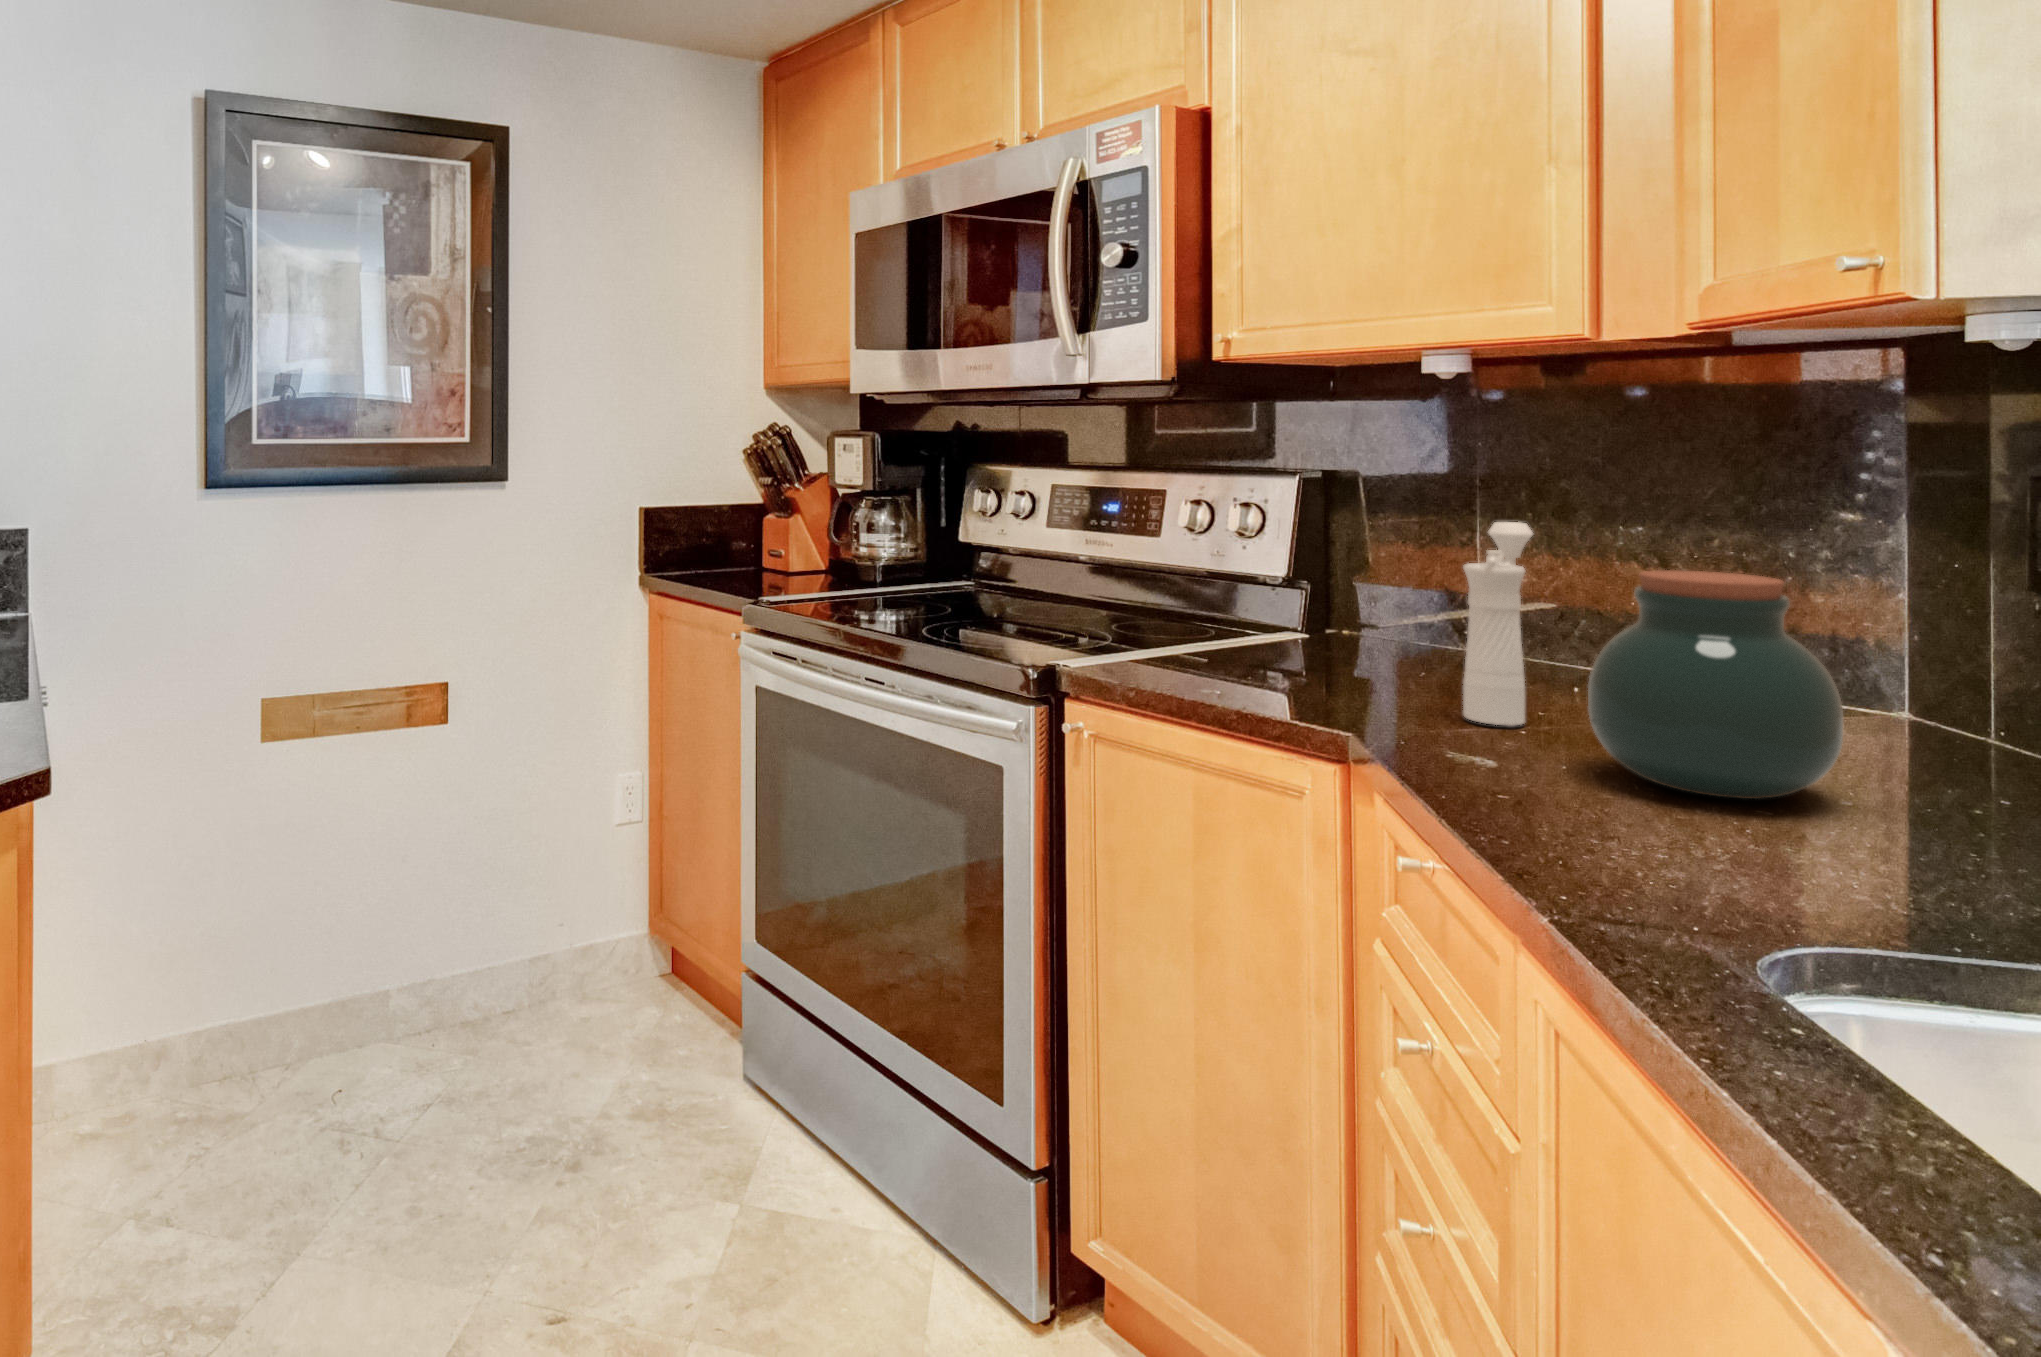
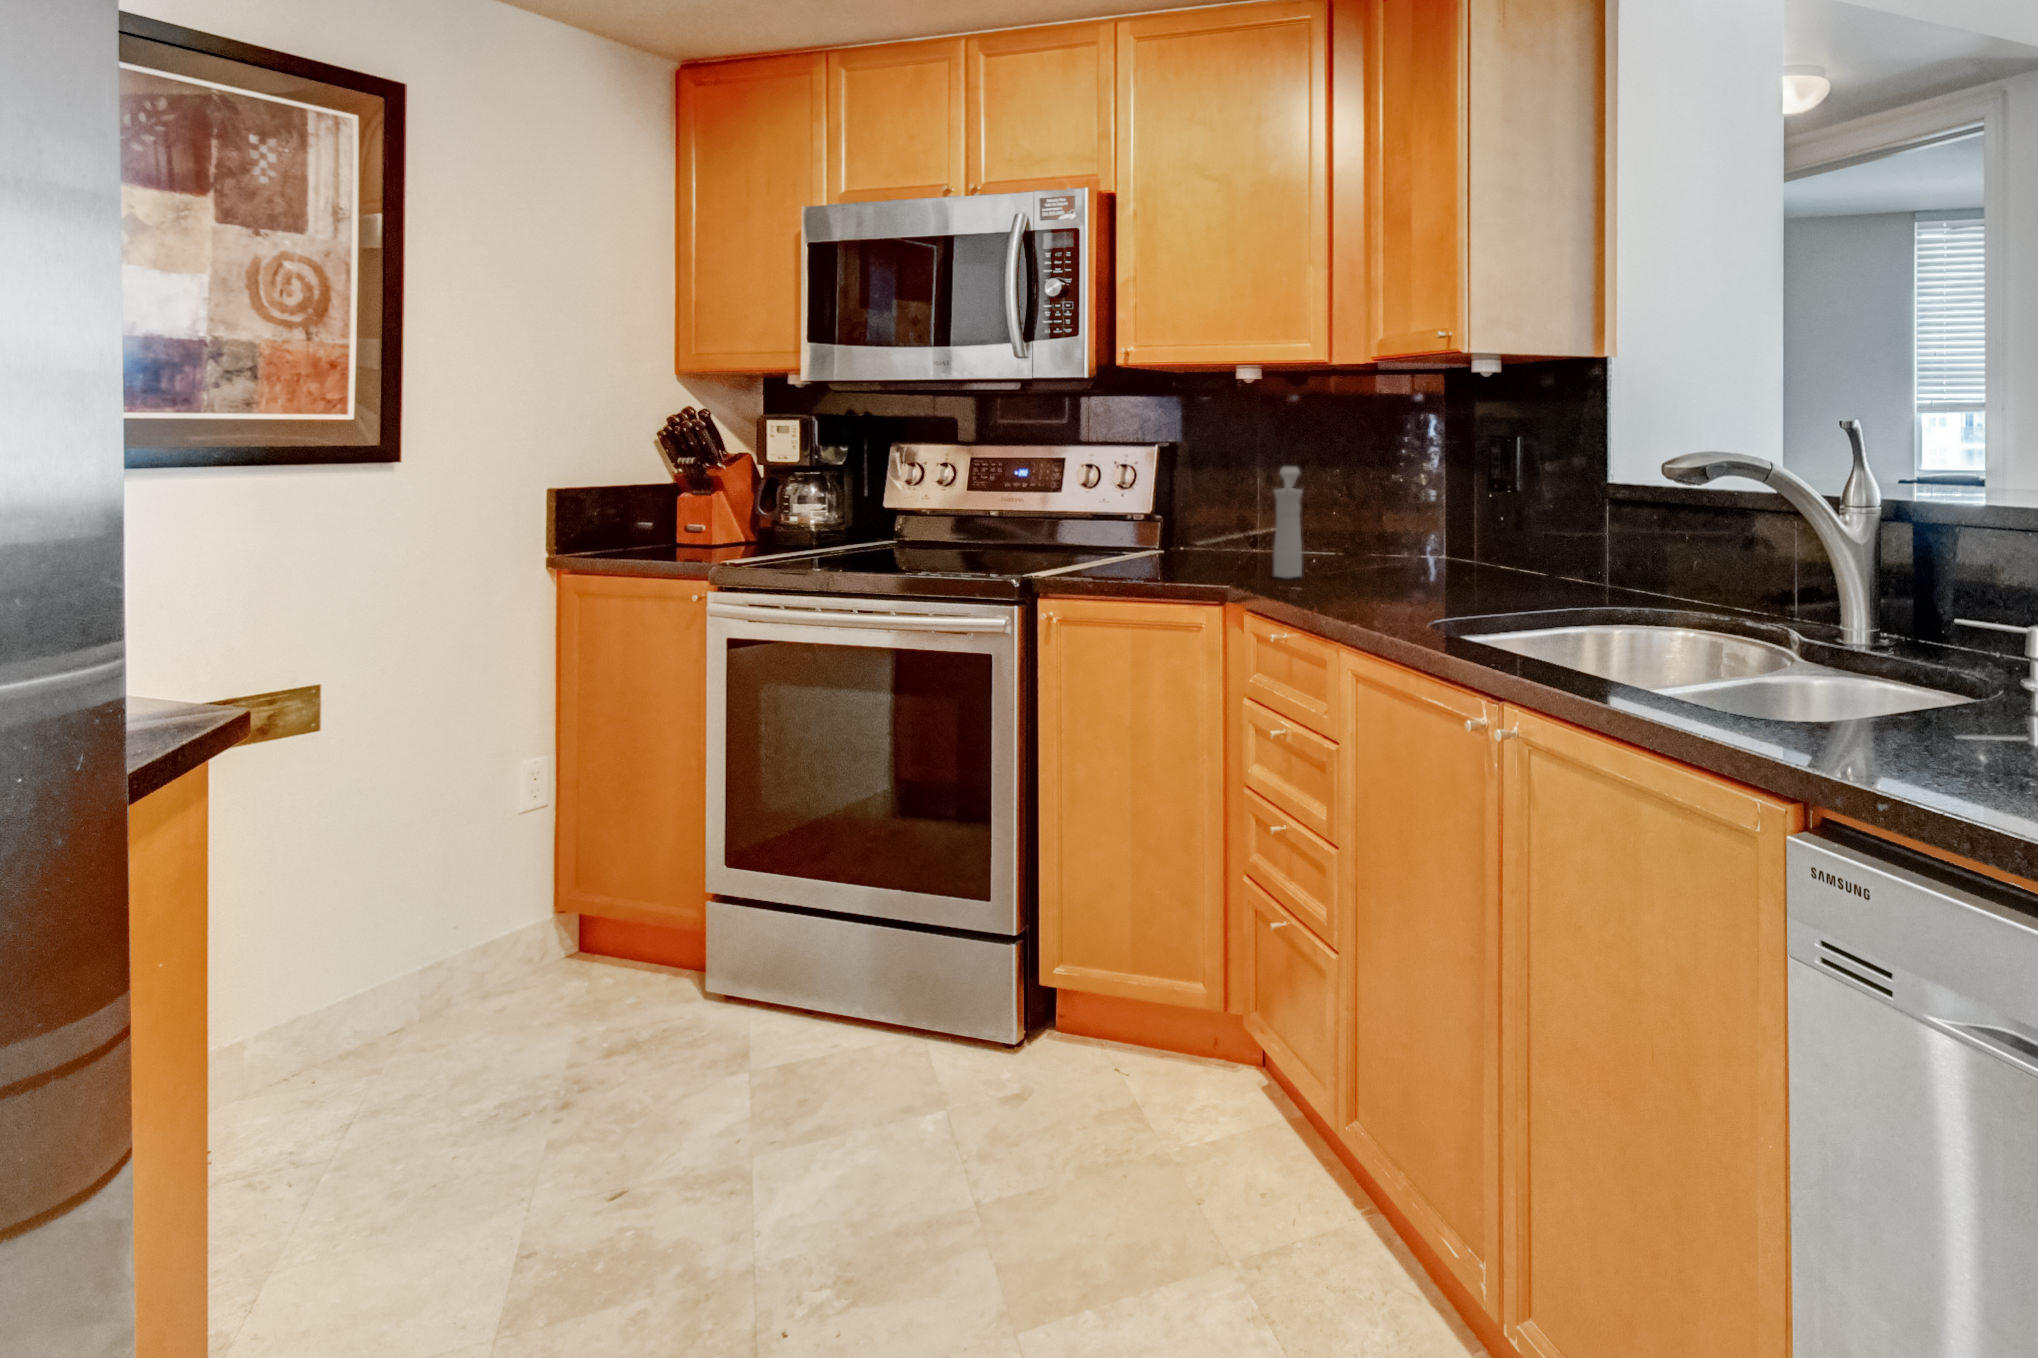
jar: present [1588,570,1843,799] -> none [1339,483,1434,591]

